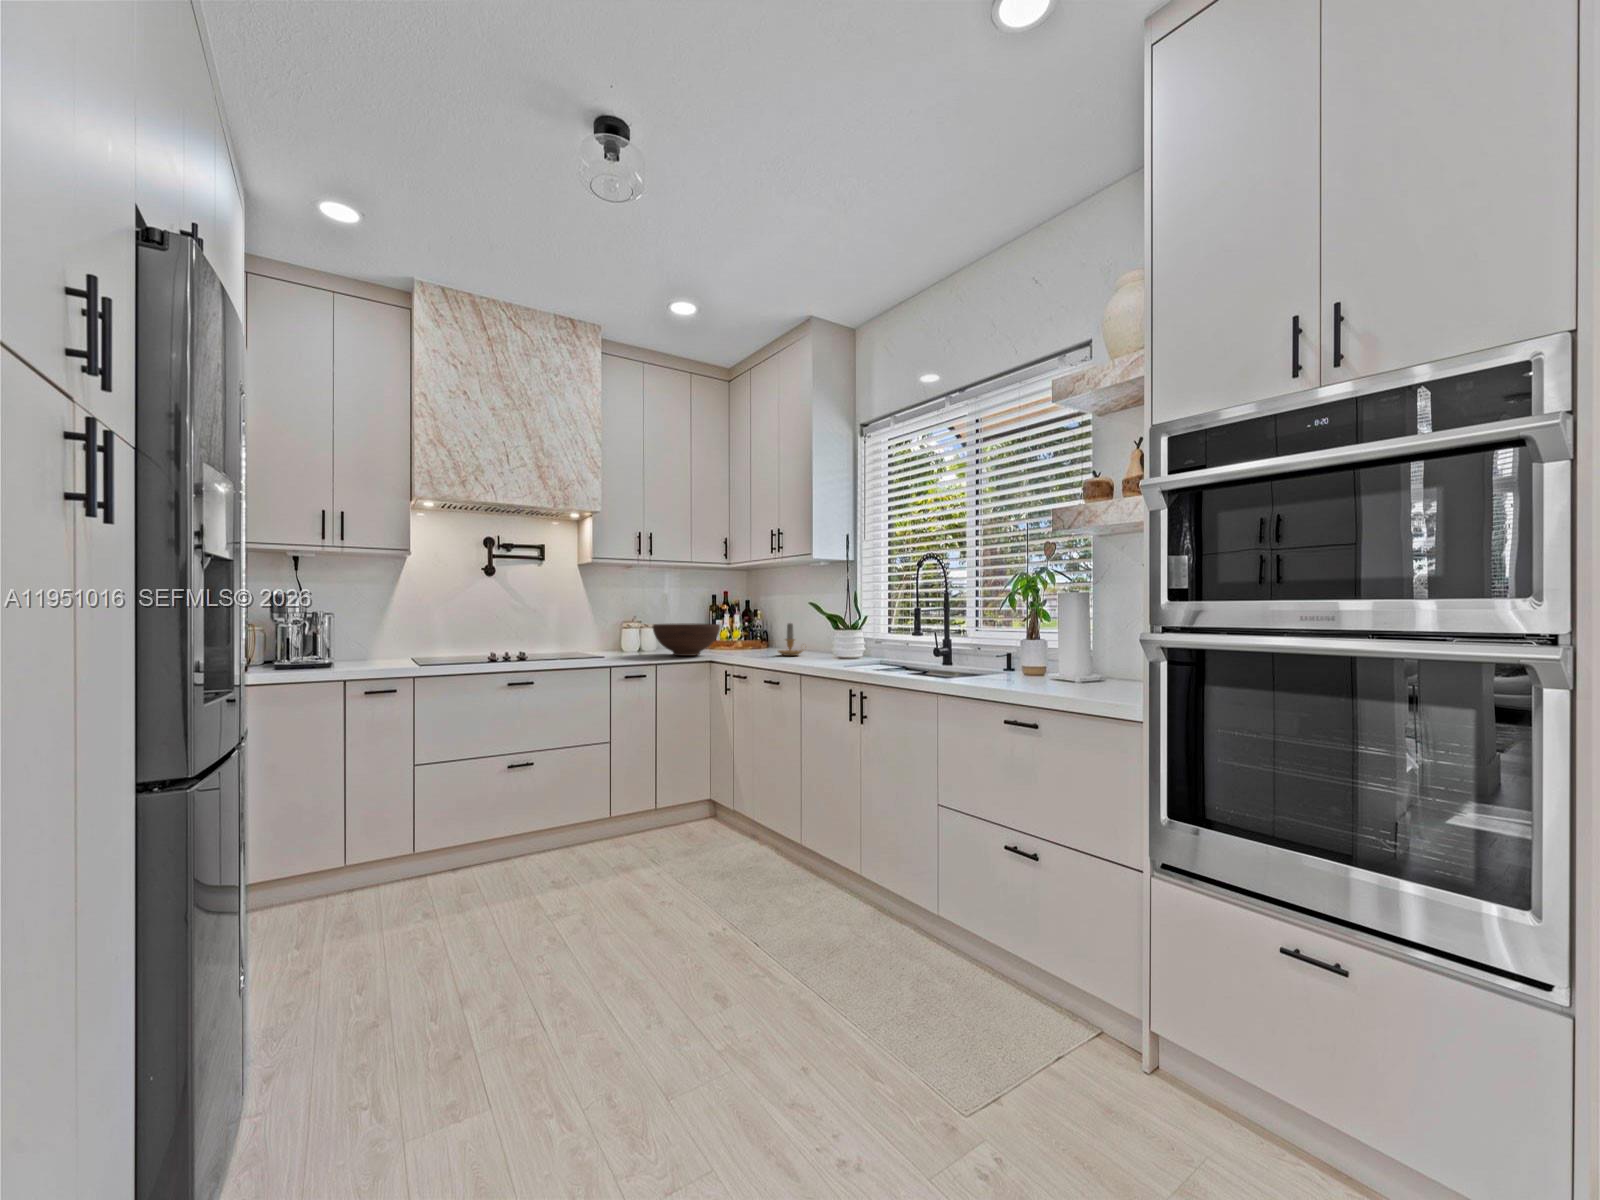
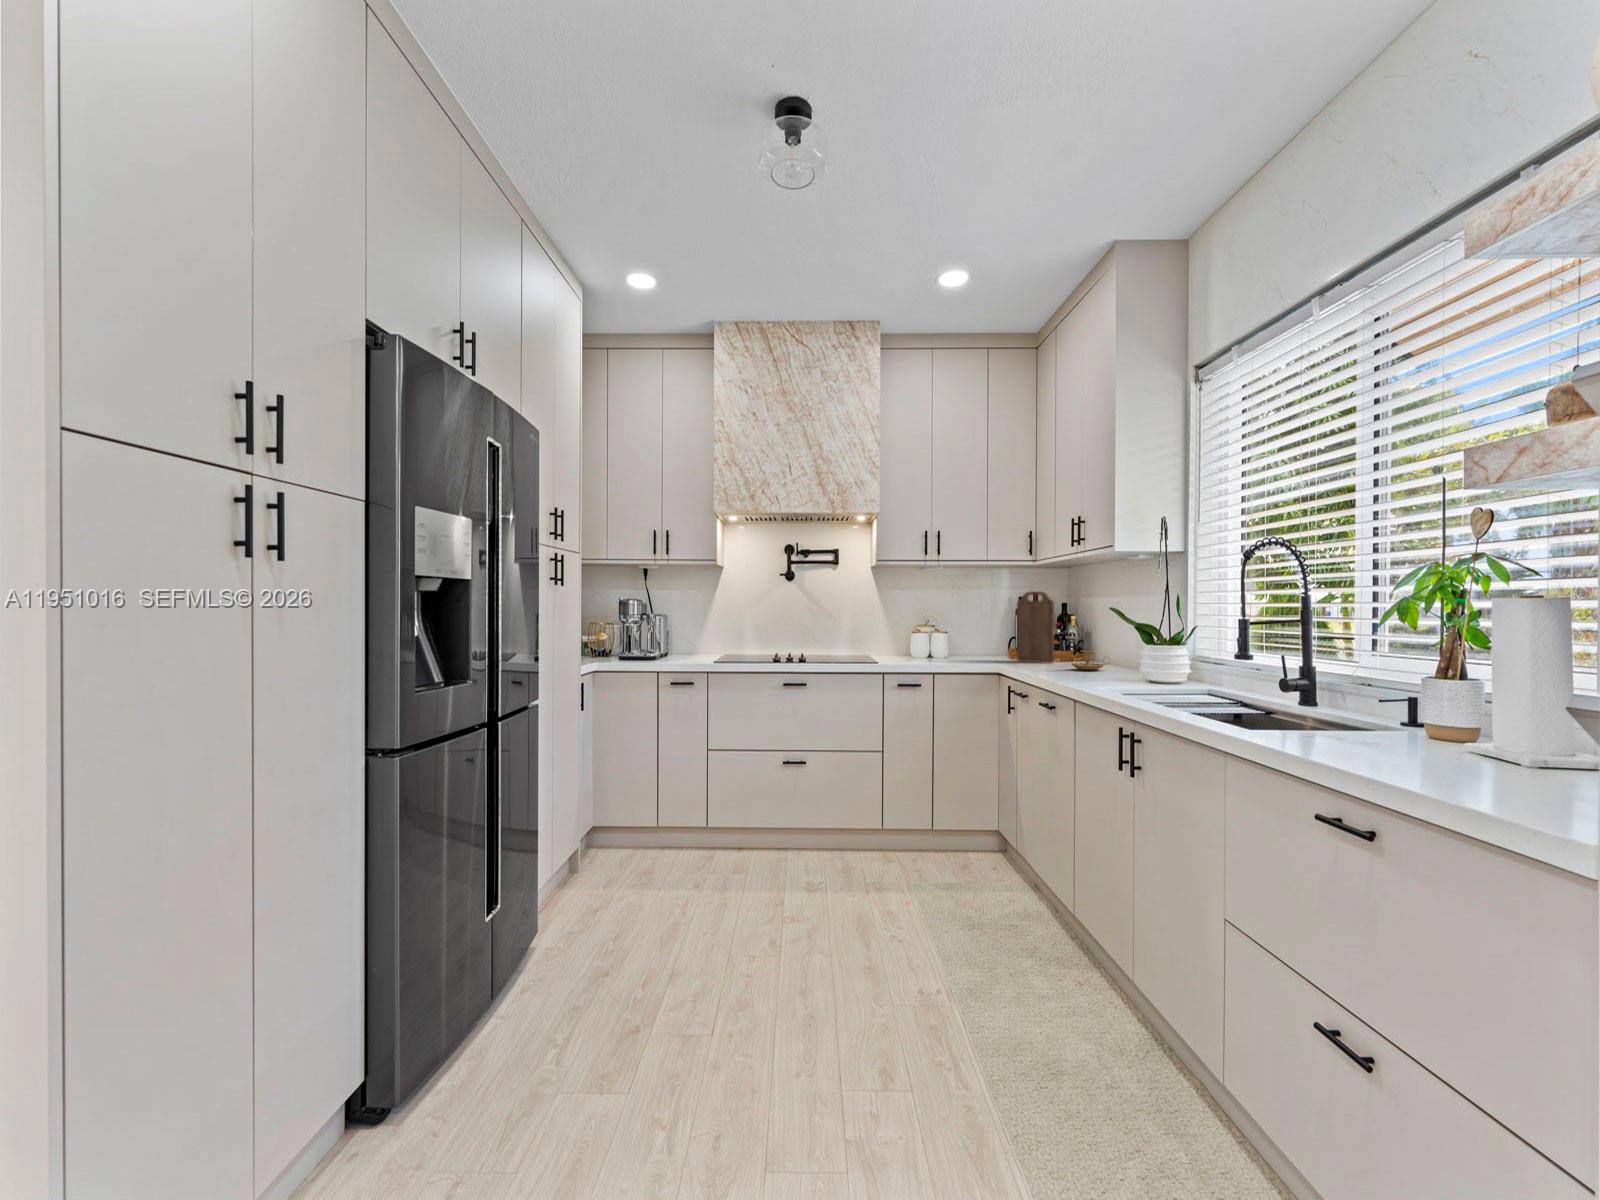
cutting board: none [719,590,753,651] -> present [1017,592,1054,663]
fruit bowl: present [653,623,720,656] -> none [931,630,1006,665]

